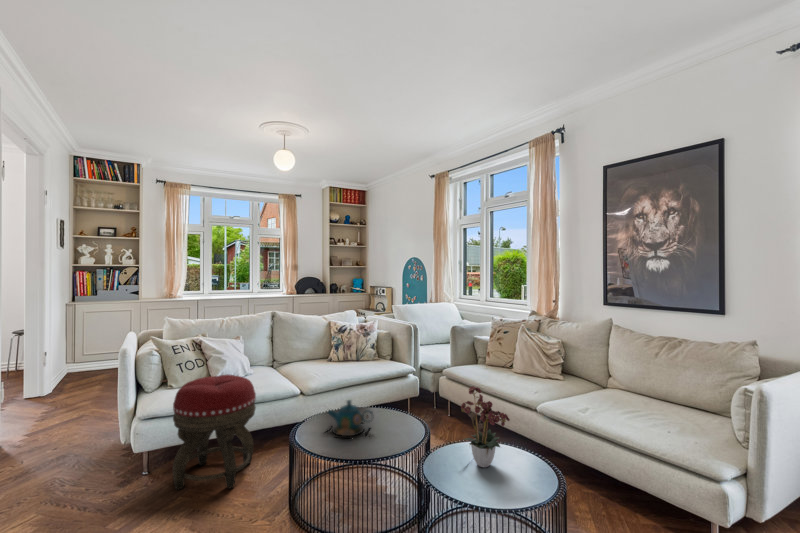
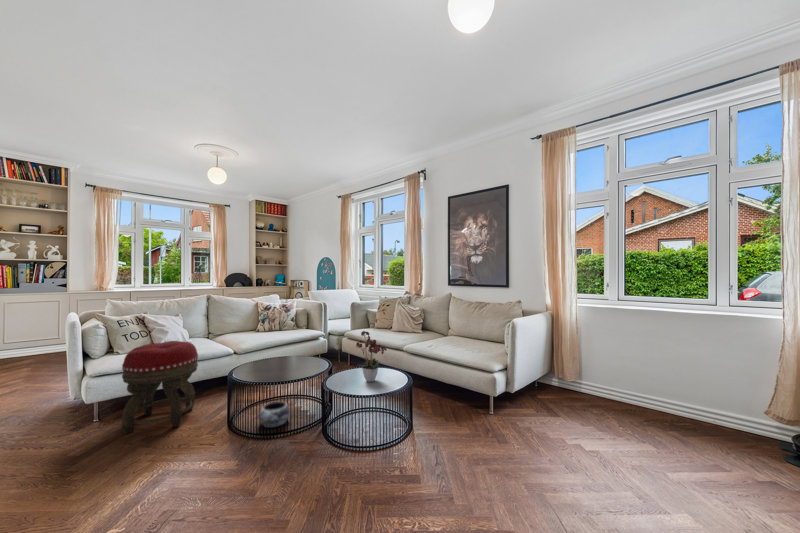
teapot: present [328,400,374,437] -> none [255,350,295,376]
decorative bowl: none [327,472,366,512] -> present [259,401,289,428]

